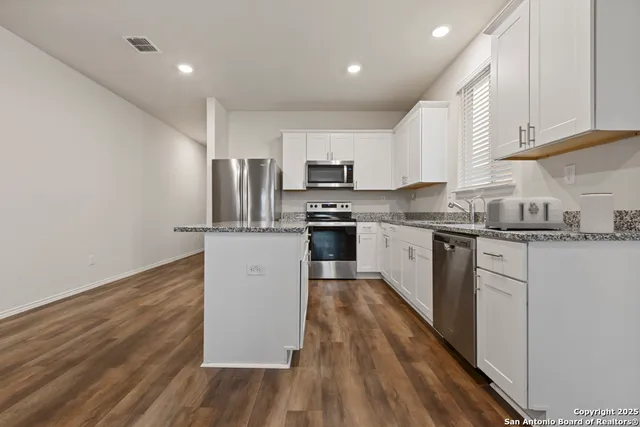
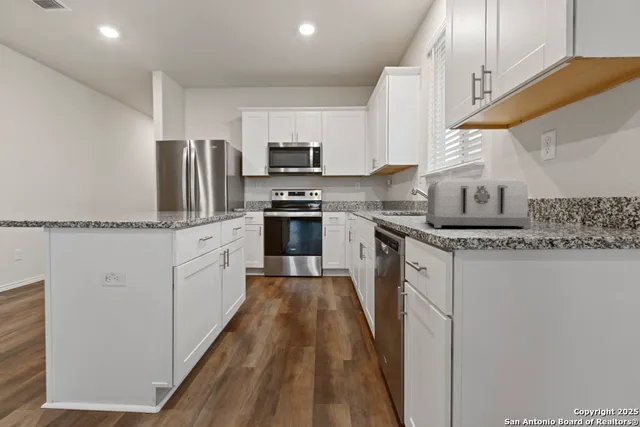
jar: present [580,193,614,233] -> none [547,166,606,238]

